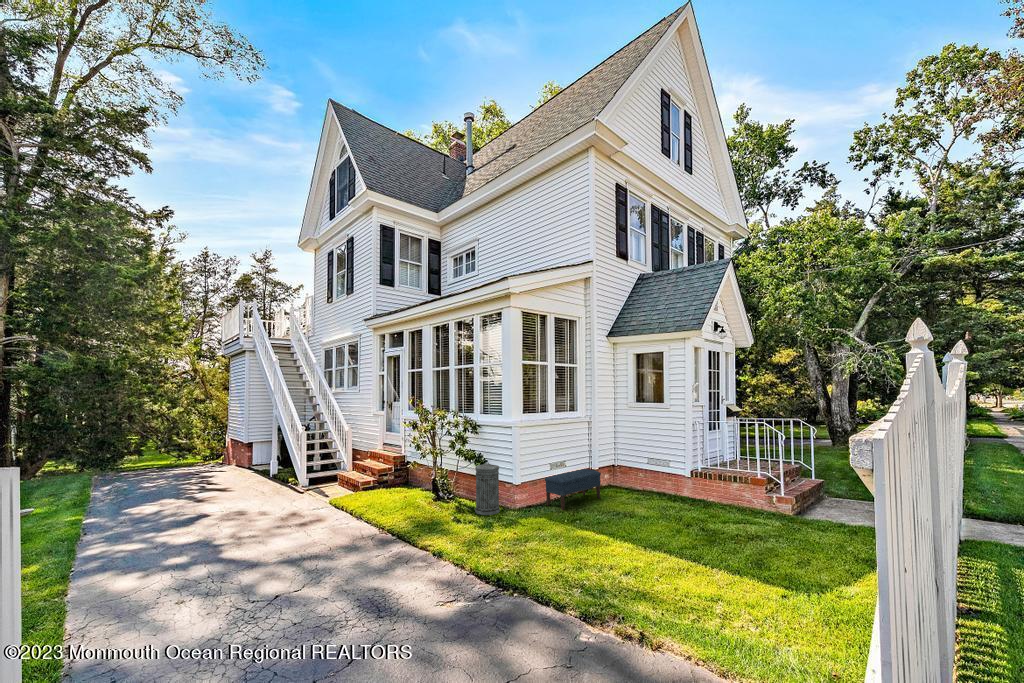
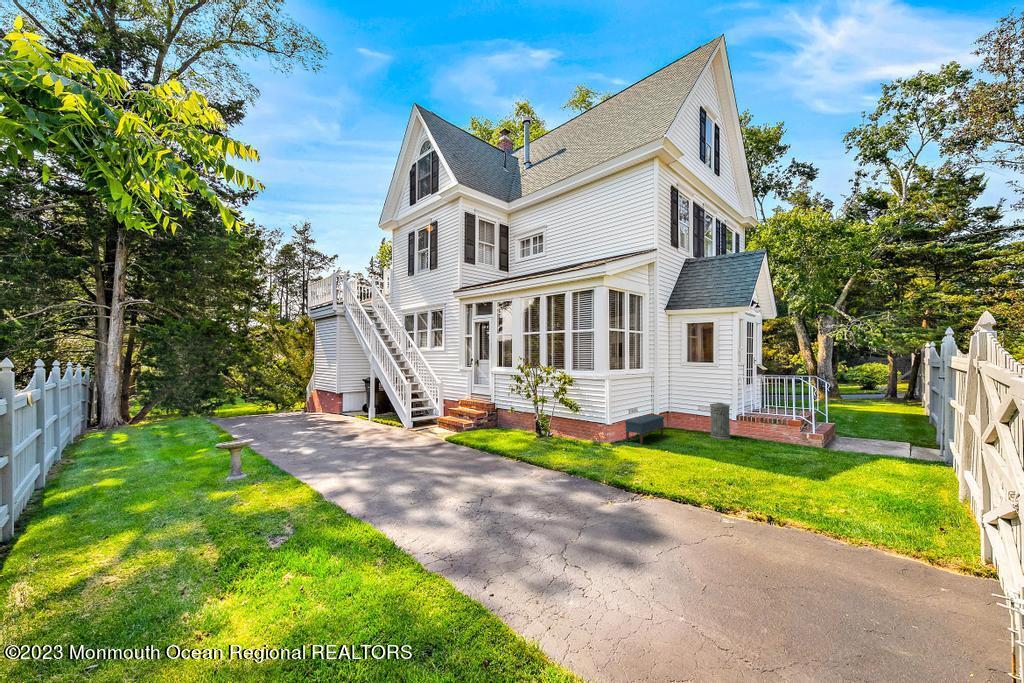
trash can: present [475,462,500,515] -> present [710,402,730,439]

